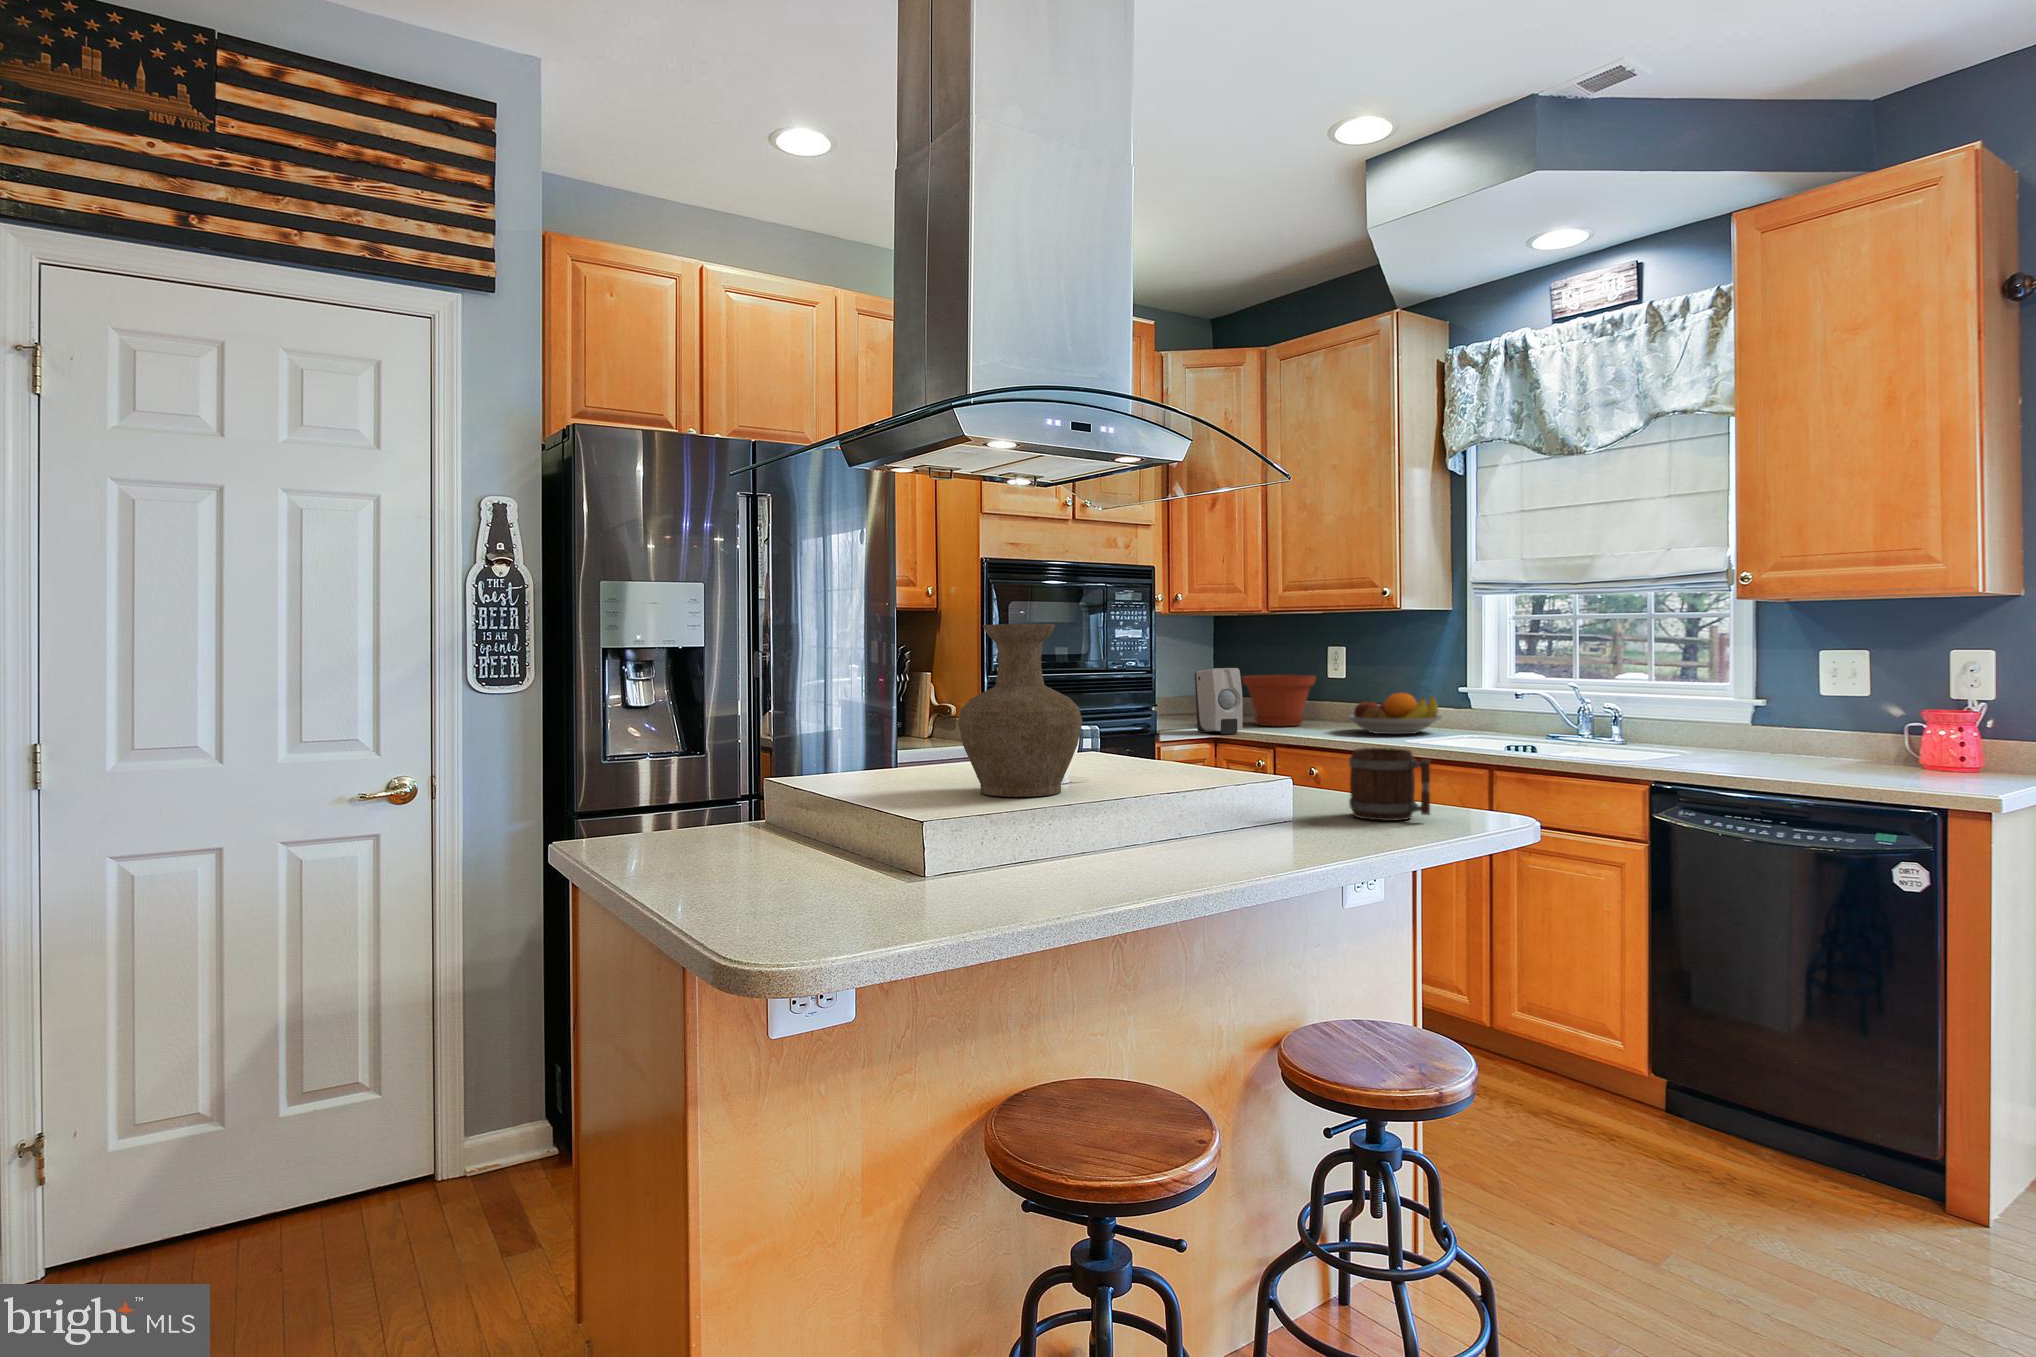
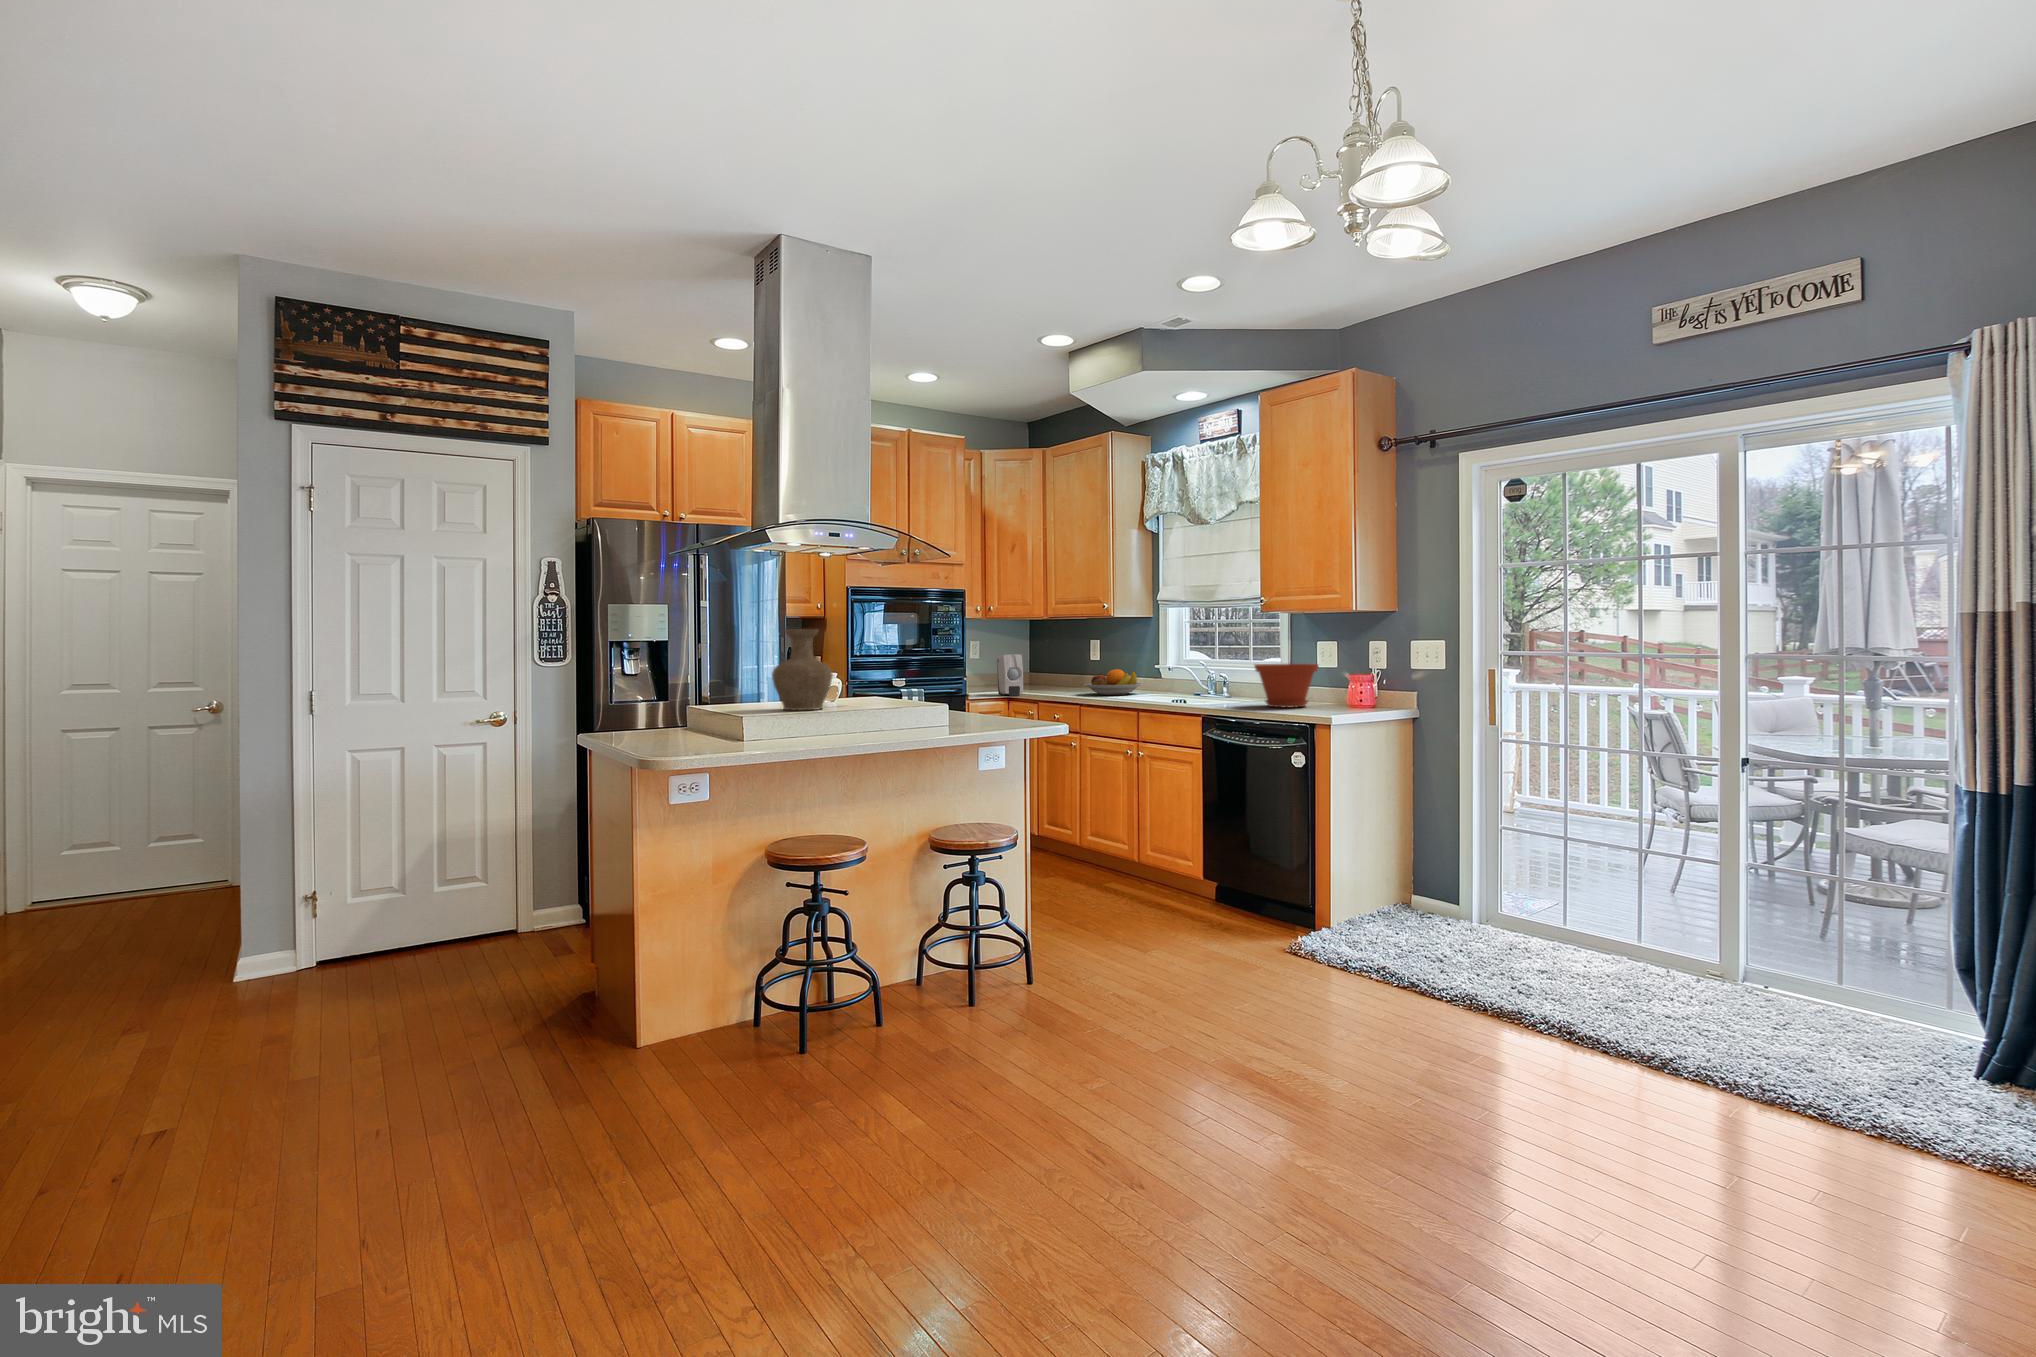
plant pot: present [1242,675,1316,726] -> present [1254,664,1319,708]
mug: present [1349,748,1430,821] -> none [976,690,1009,725]

